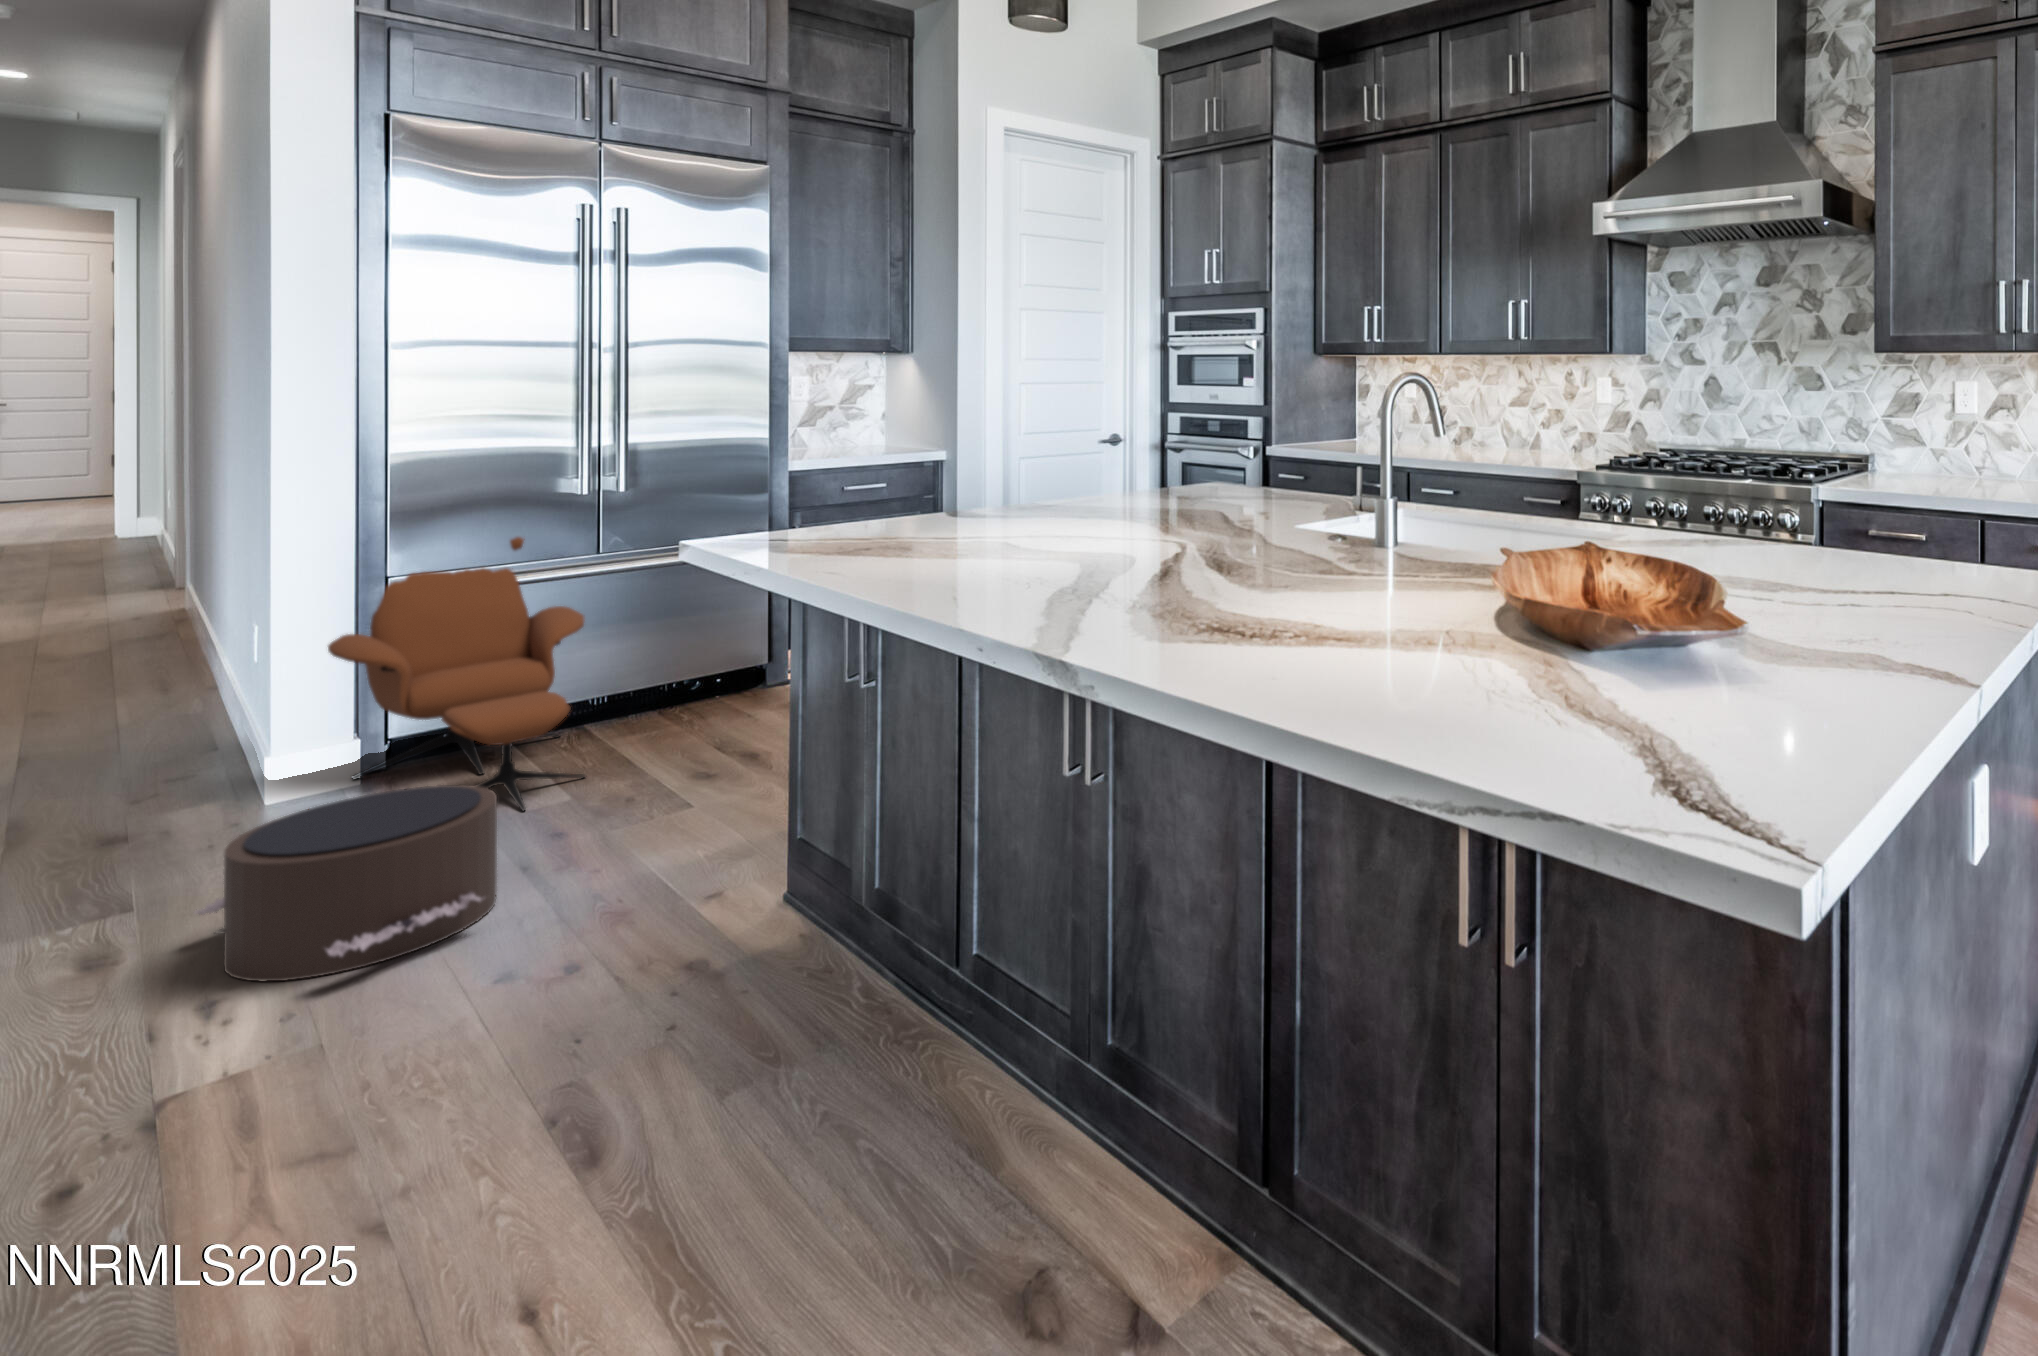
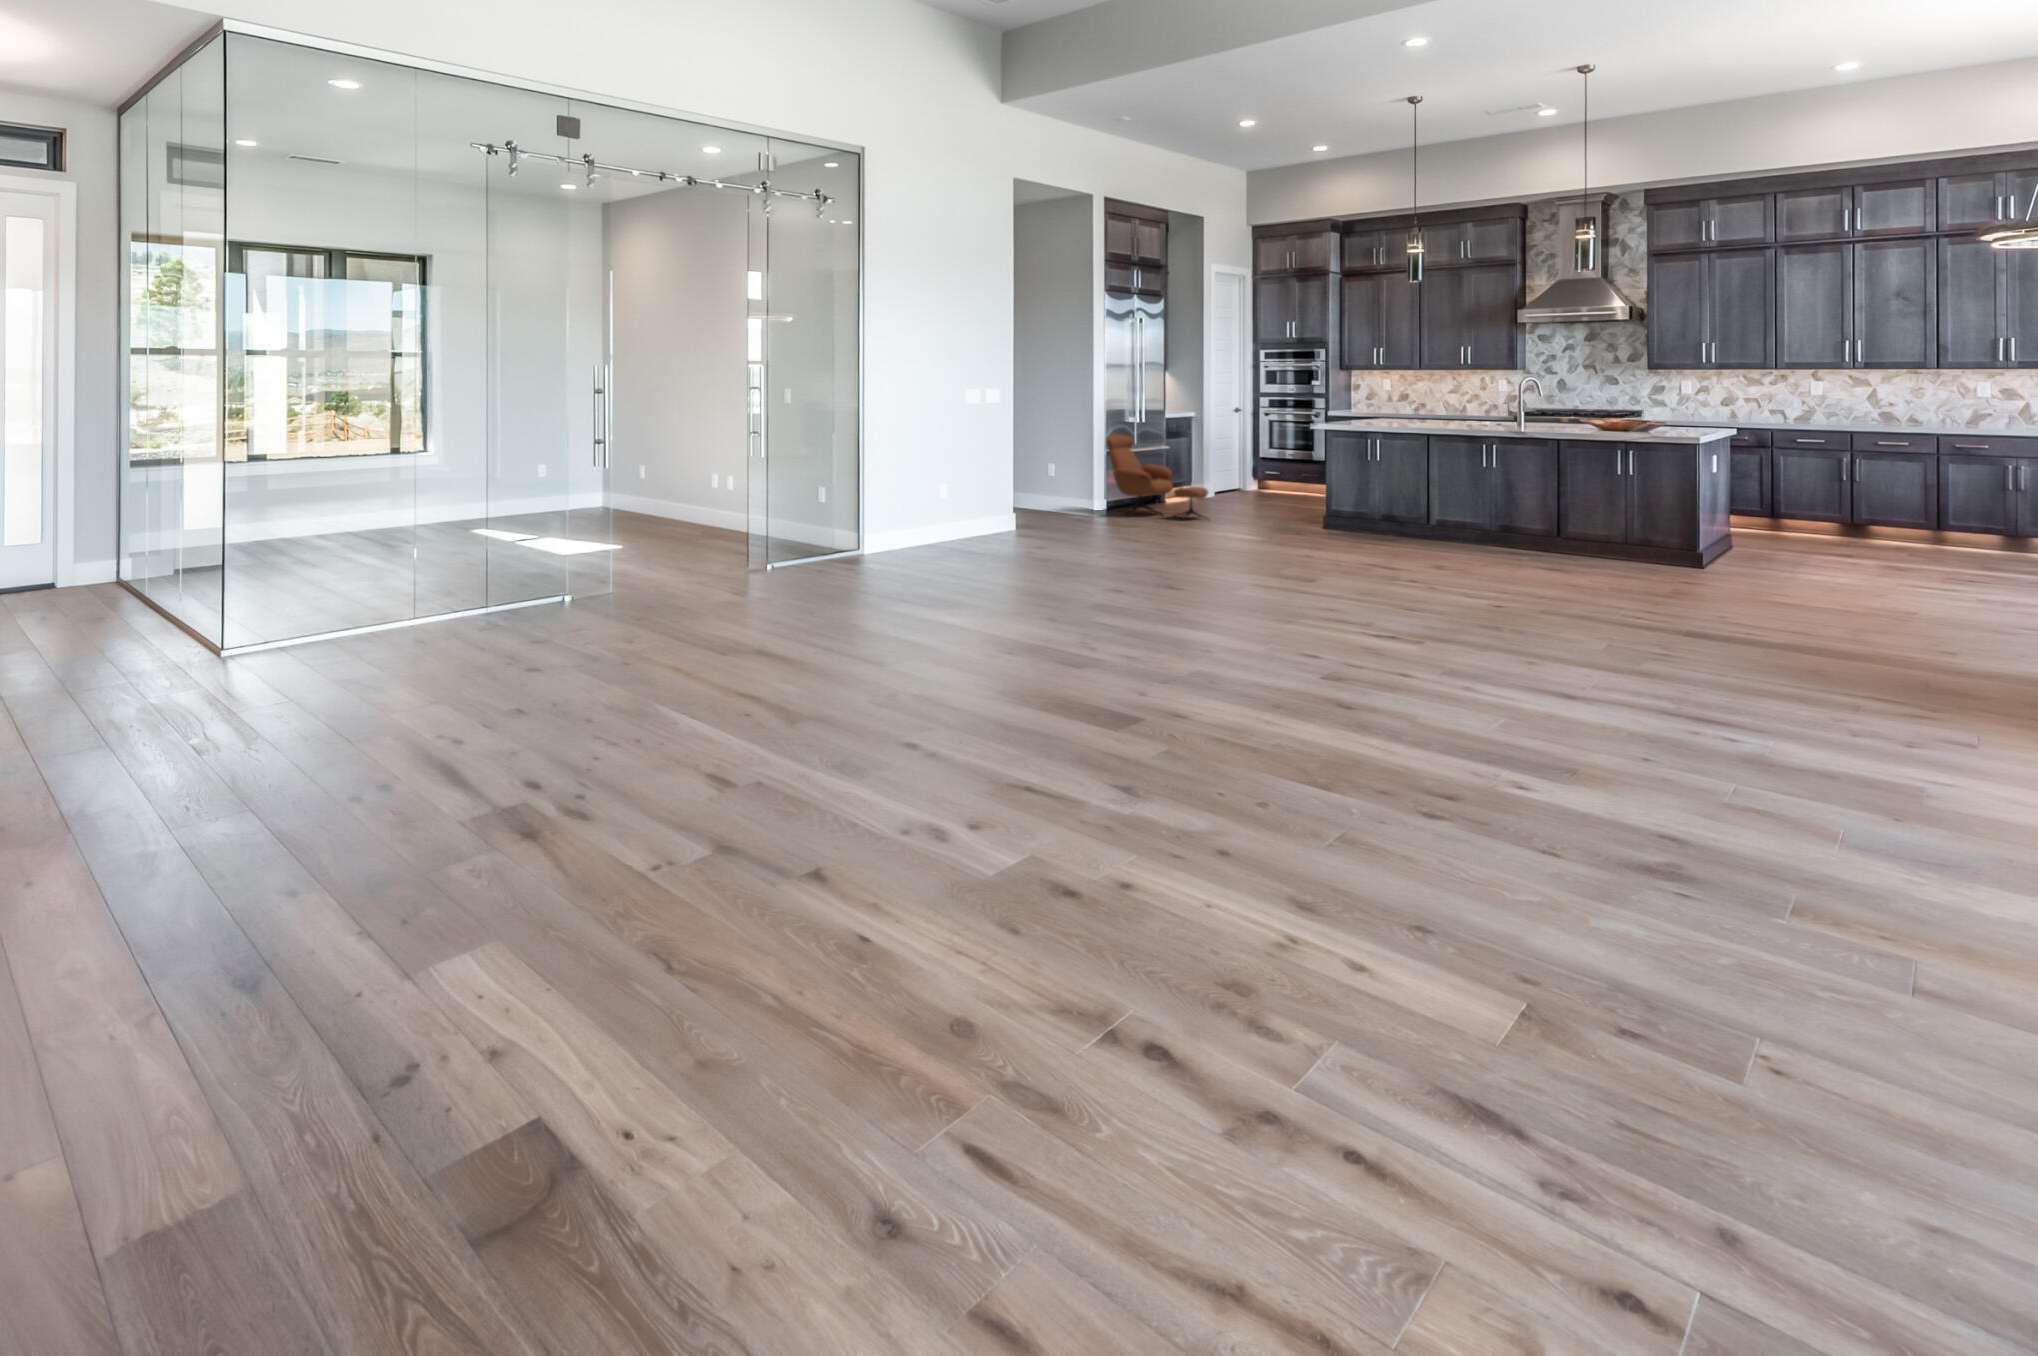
pouf: present [193,785,497,982] -> none [1212,499,1282,535]

